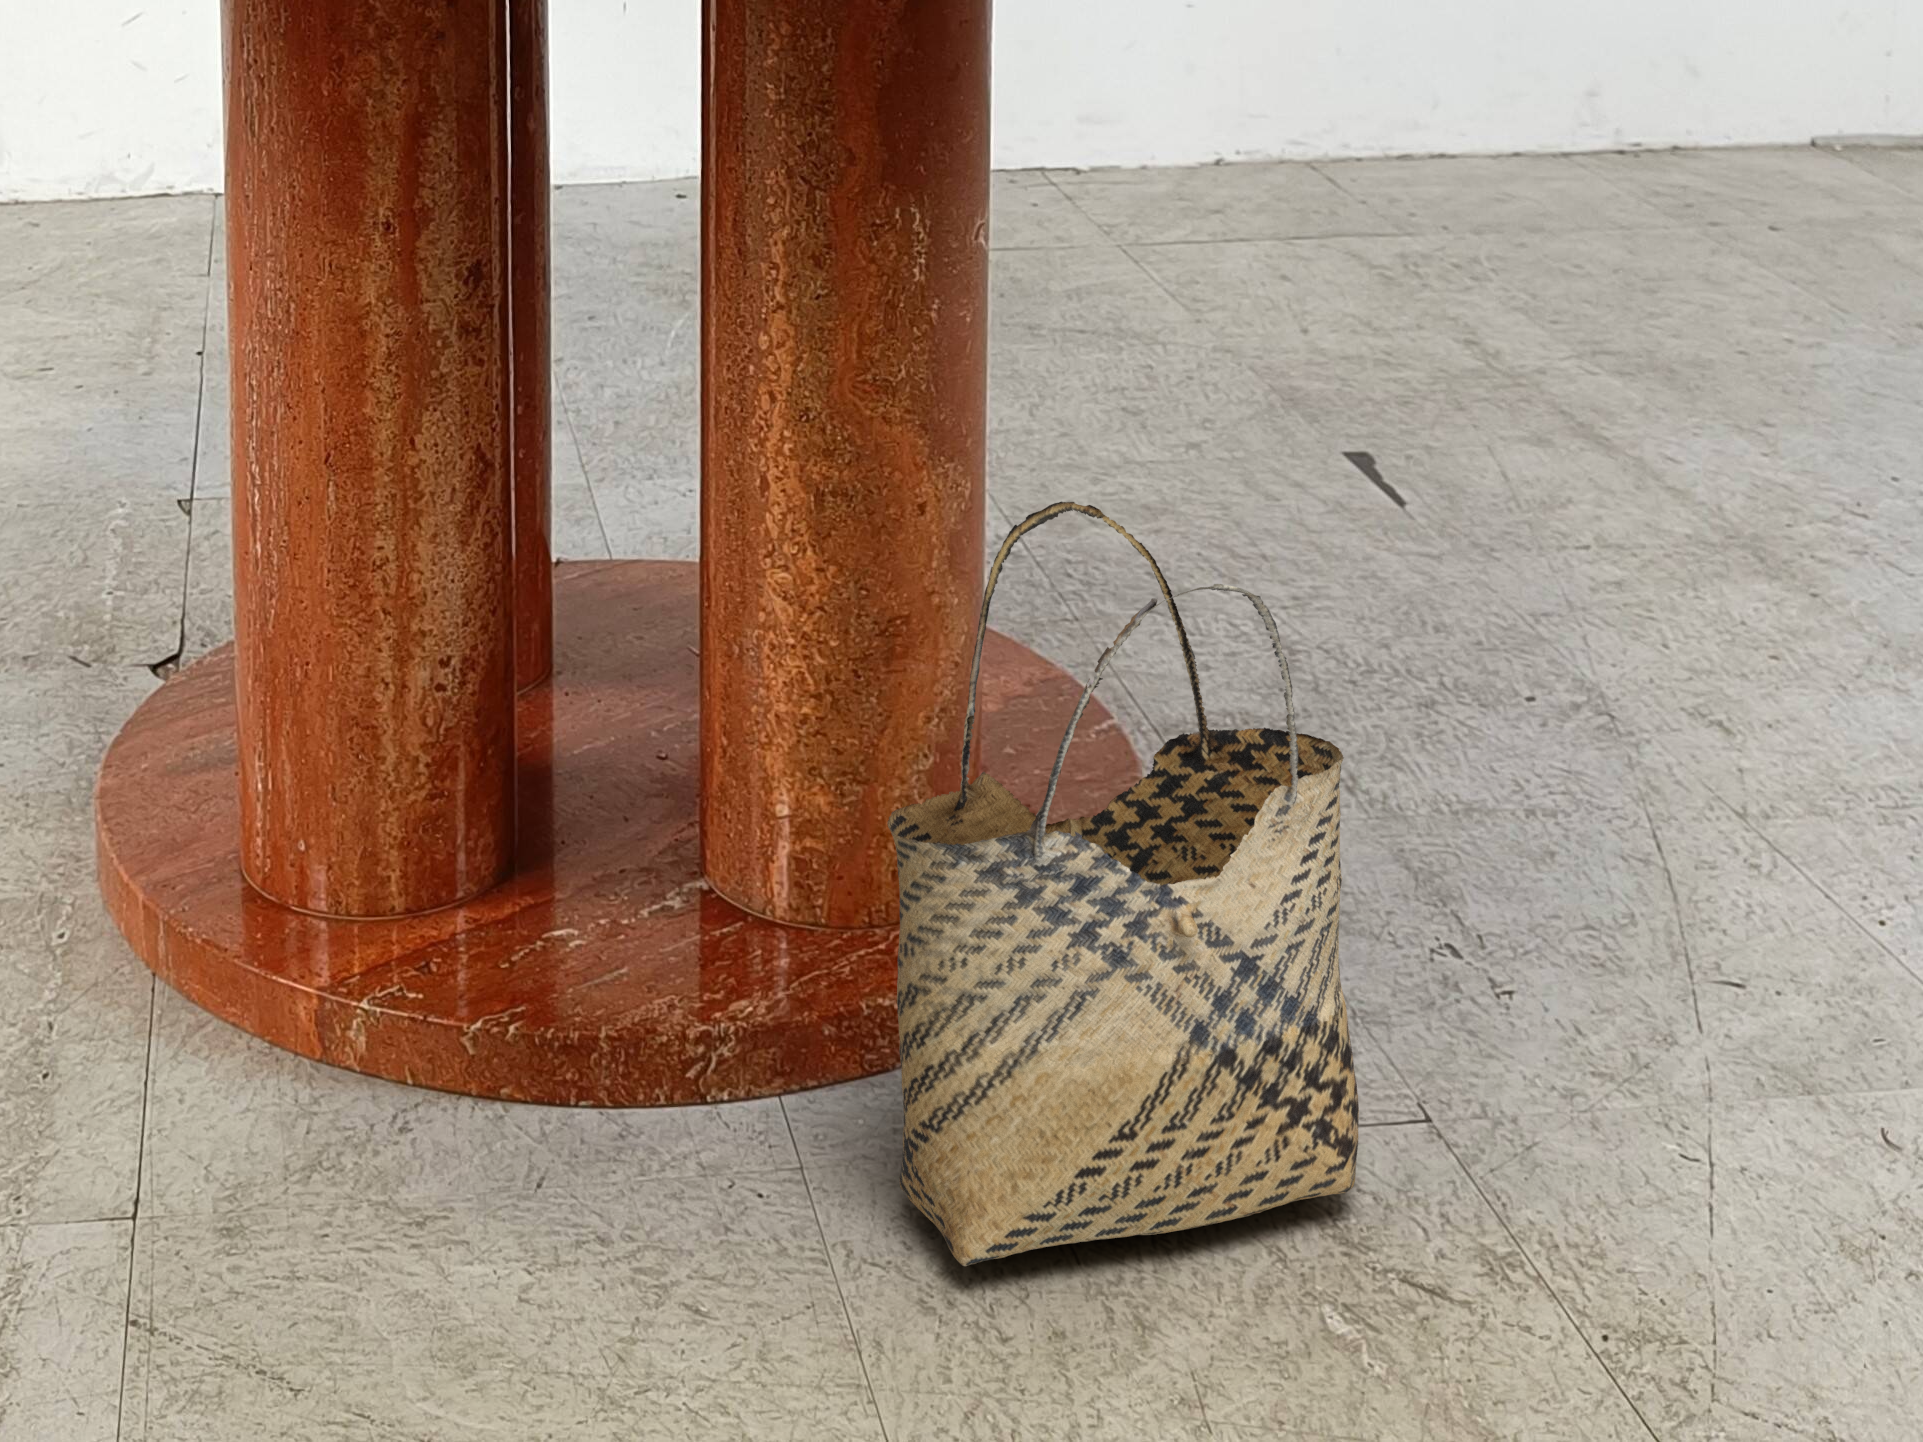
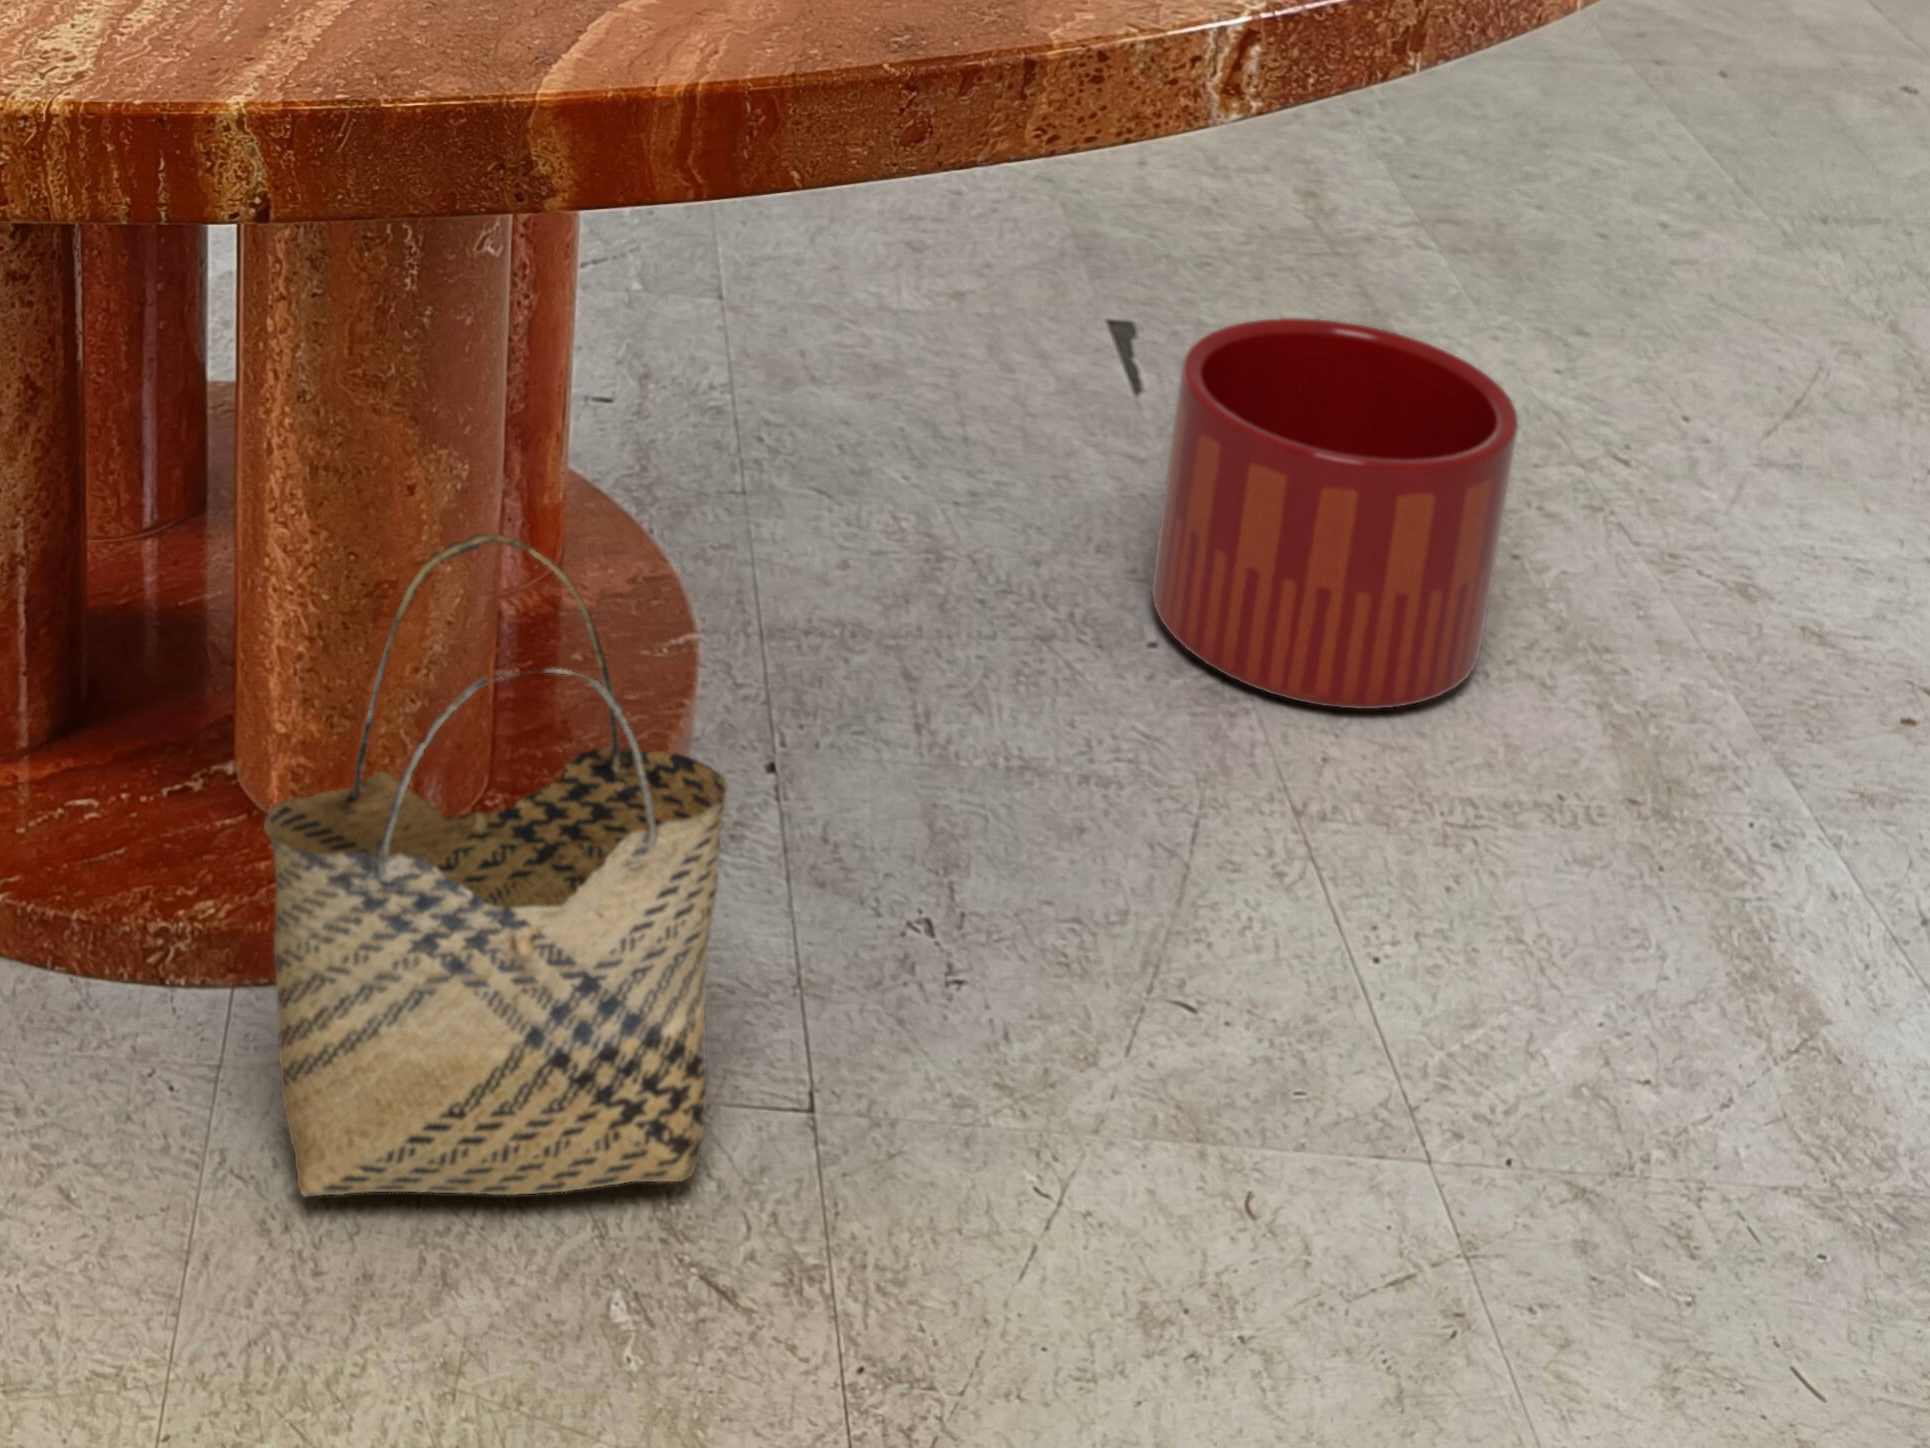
planter: none [1500,364,1845,726] -> present [1152,318,1518,709]

